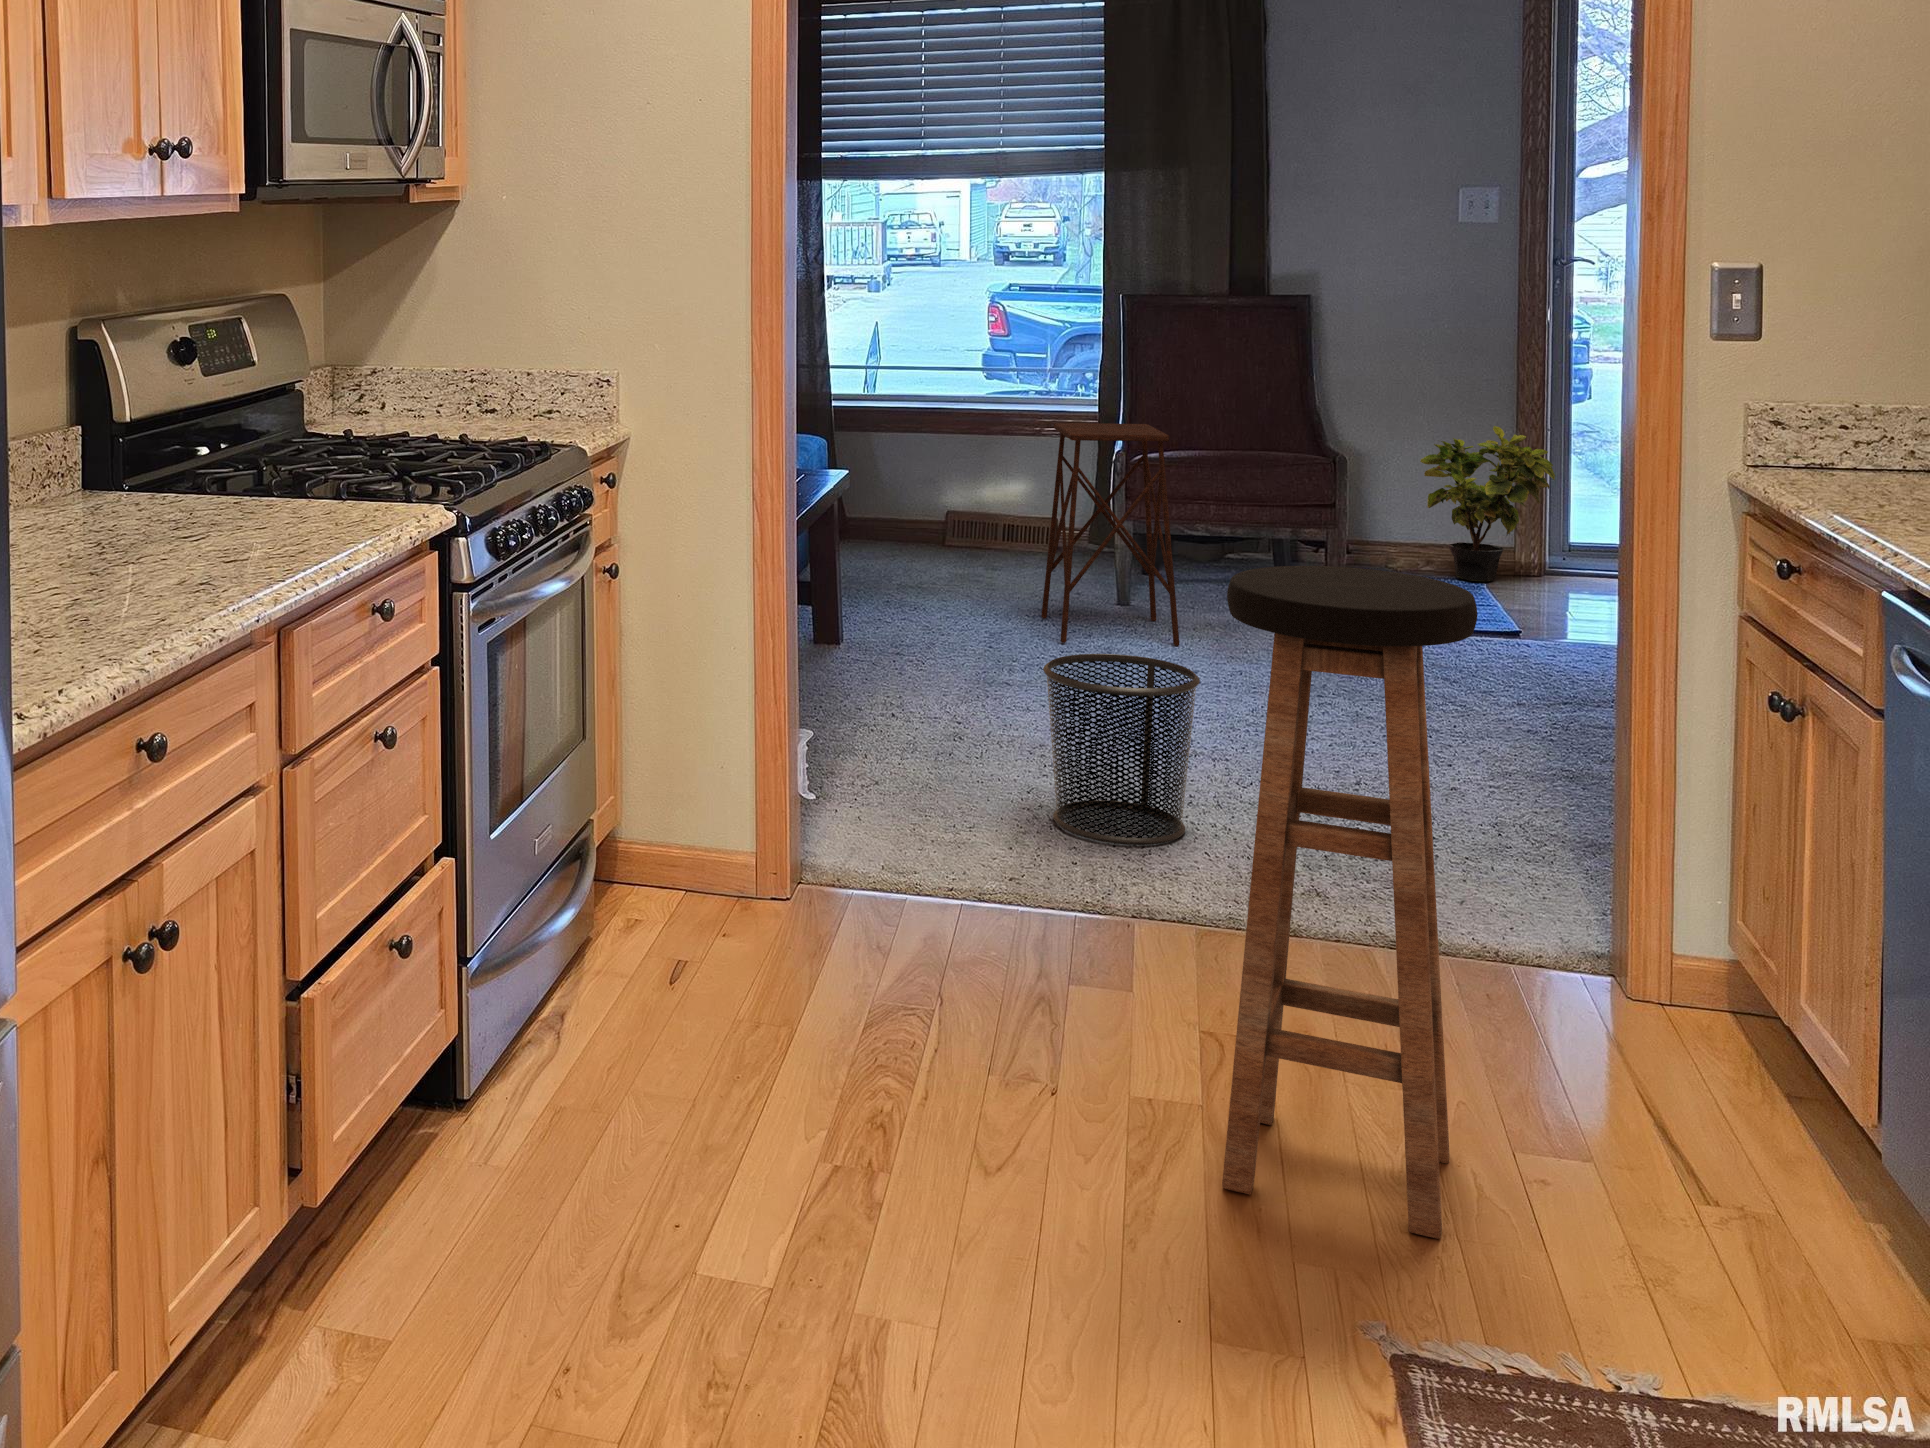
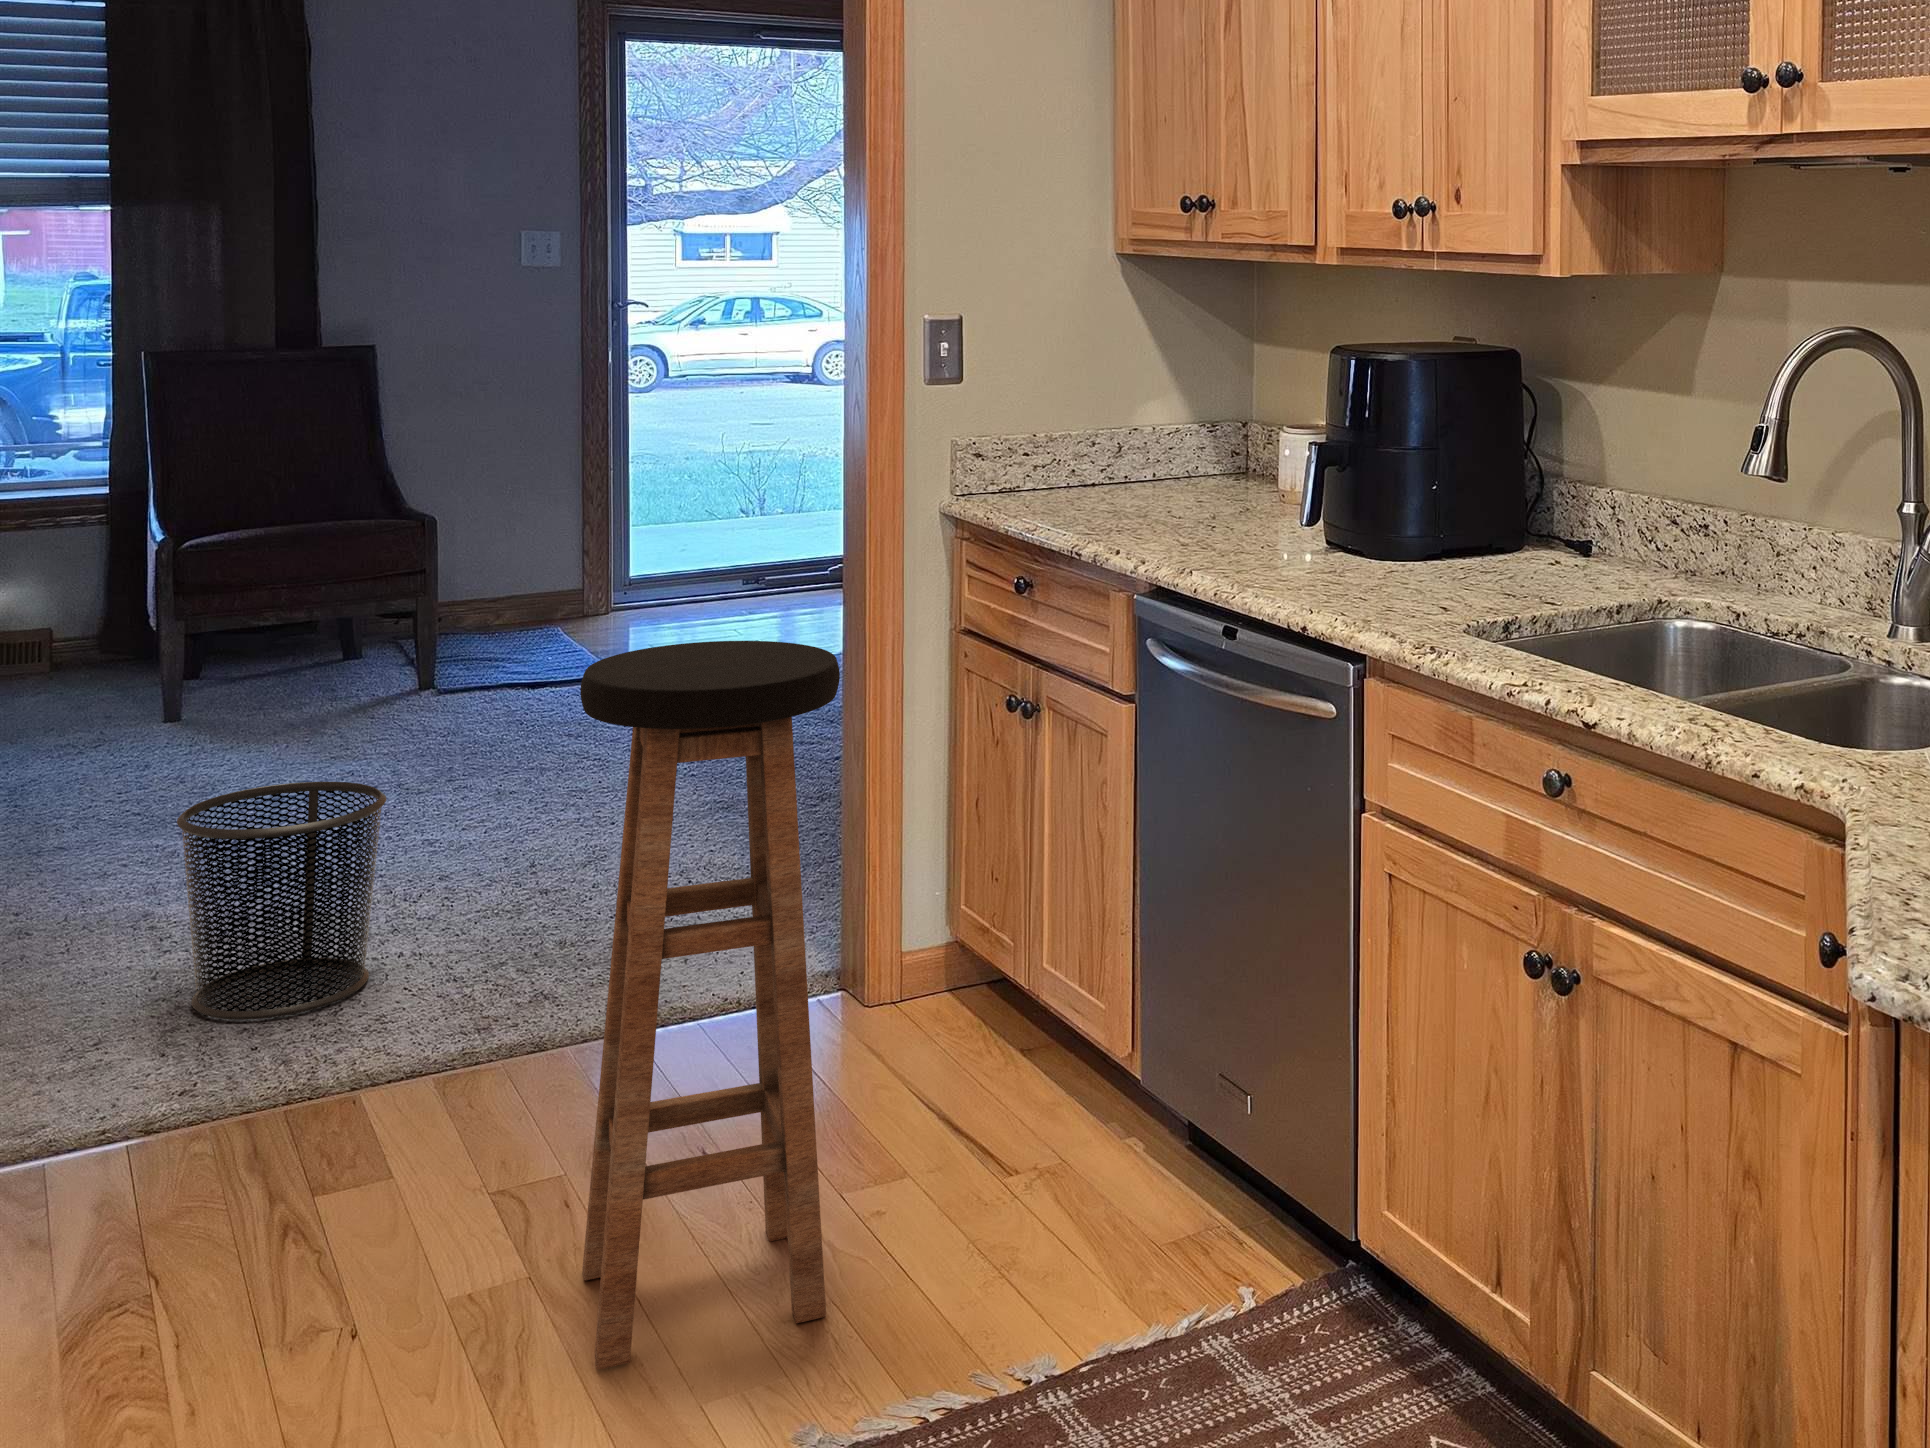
side table: present [1041,423,1179,646] -> none [59,503,261,784]
potted plant: present [1420,426,1555,581] -> none [494,472,629,631]

